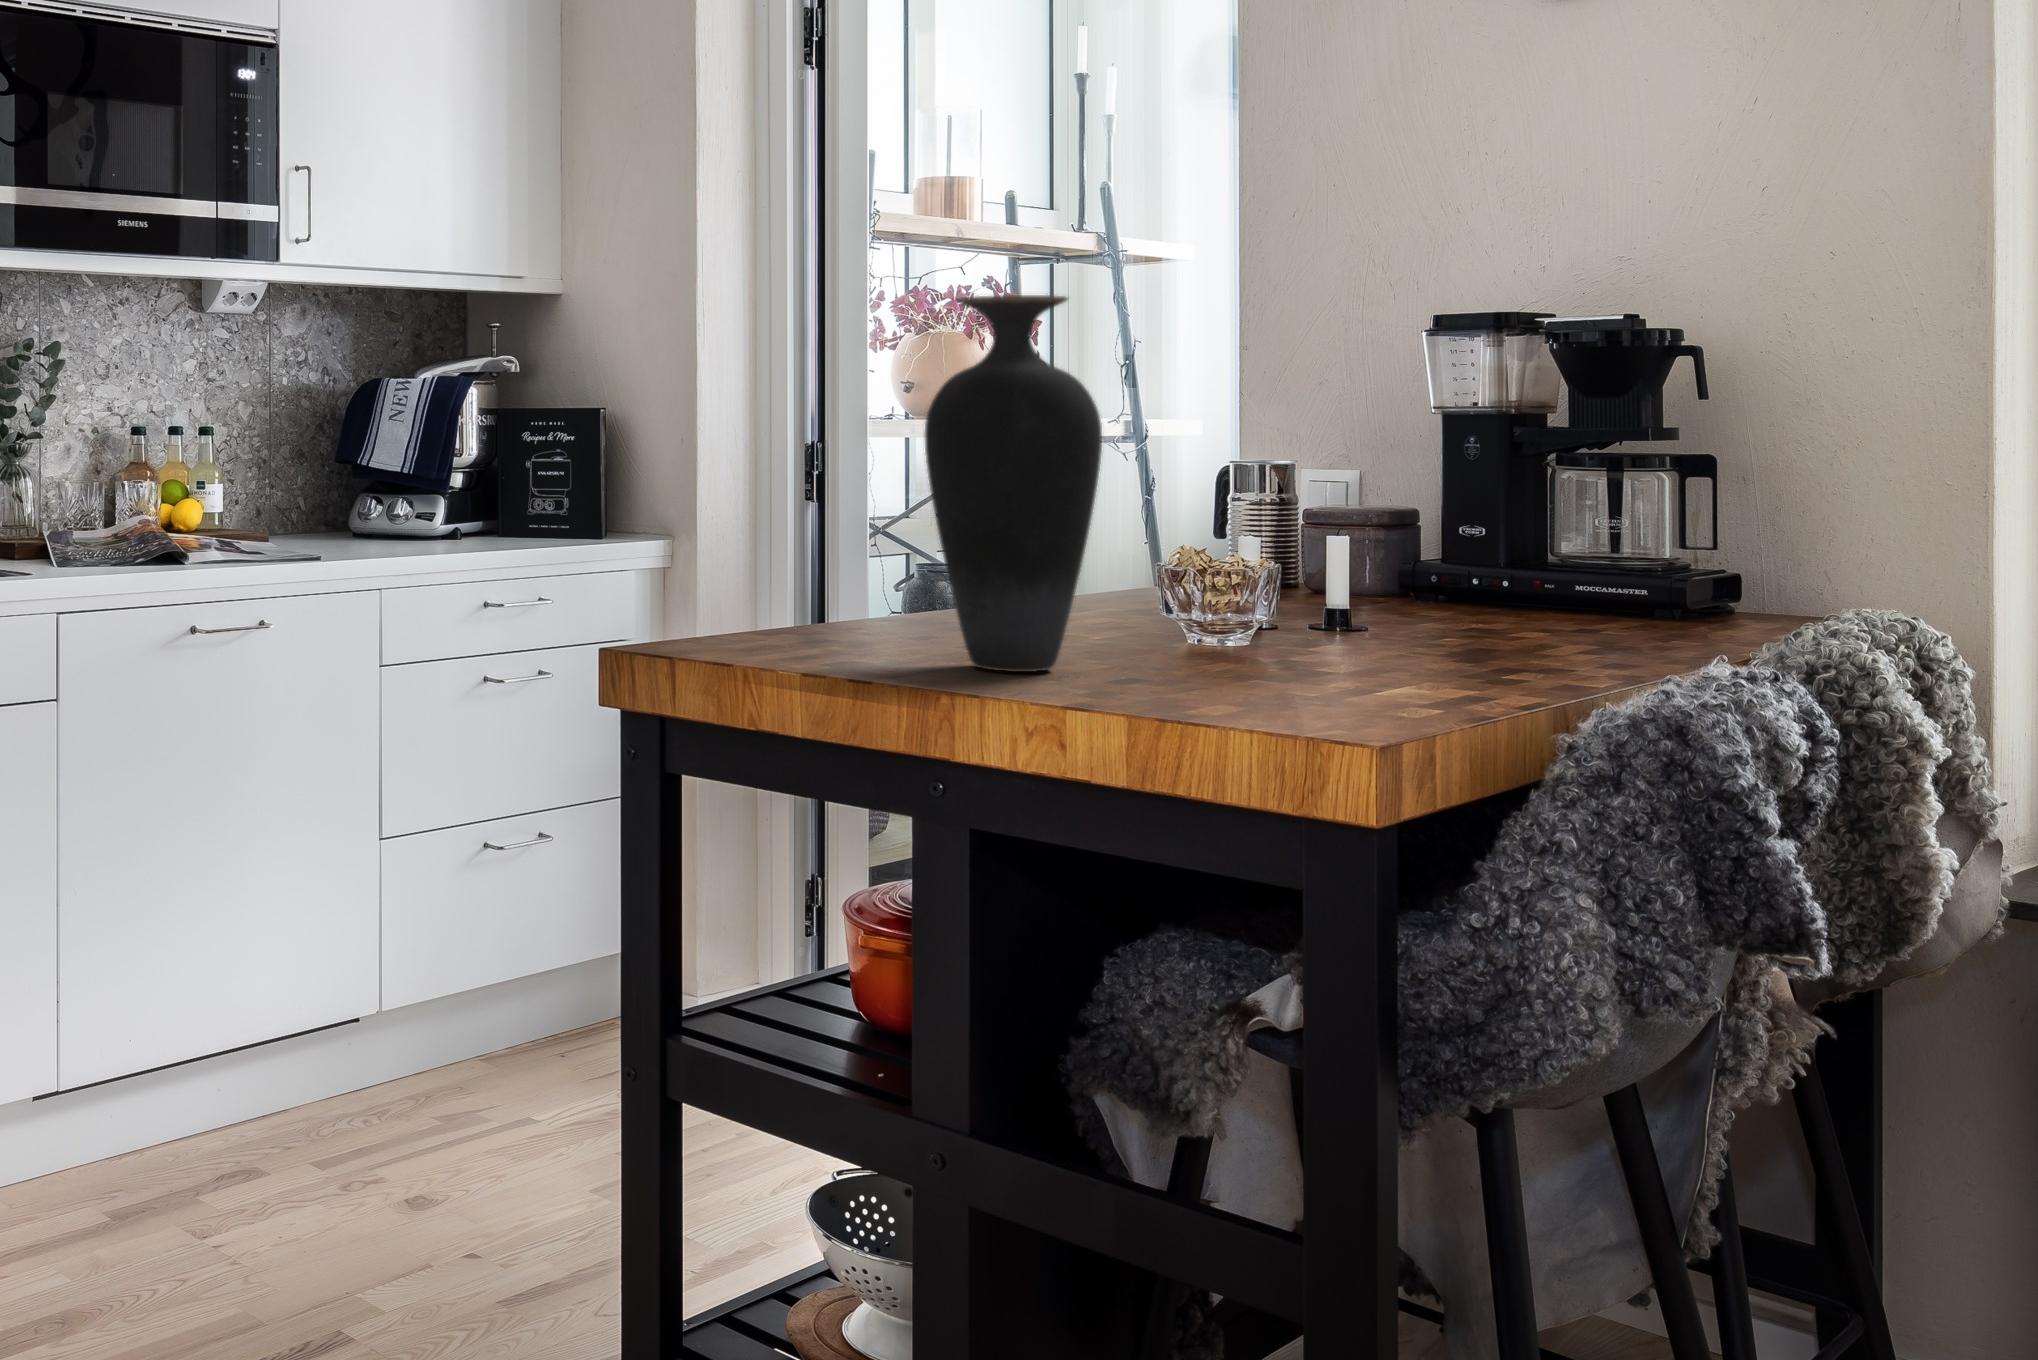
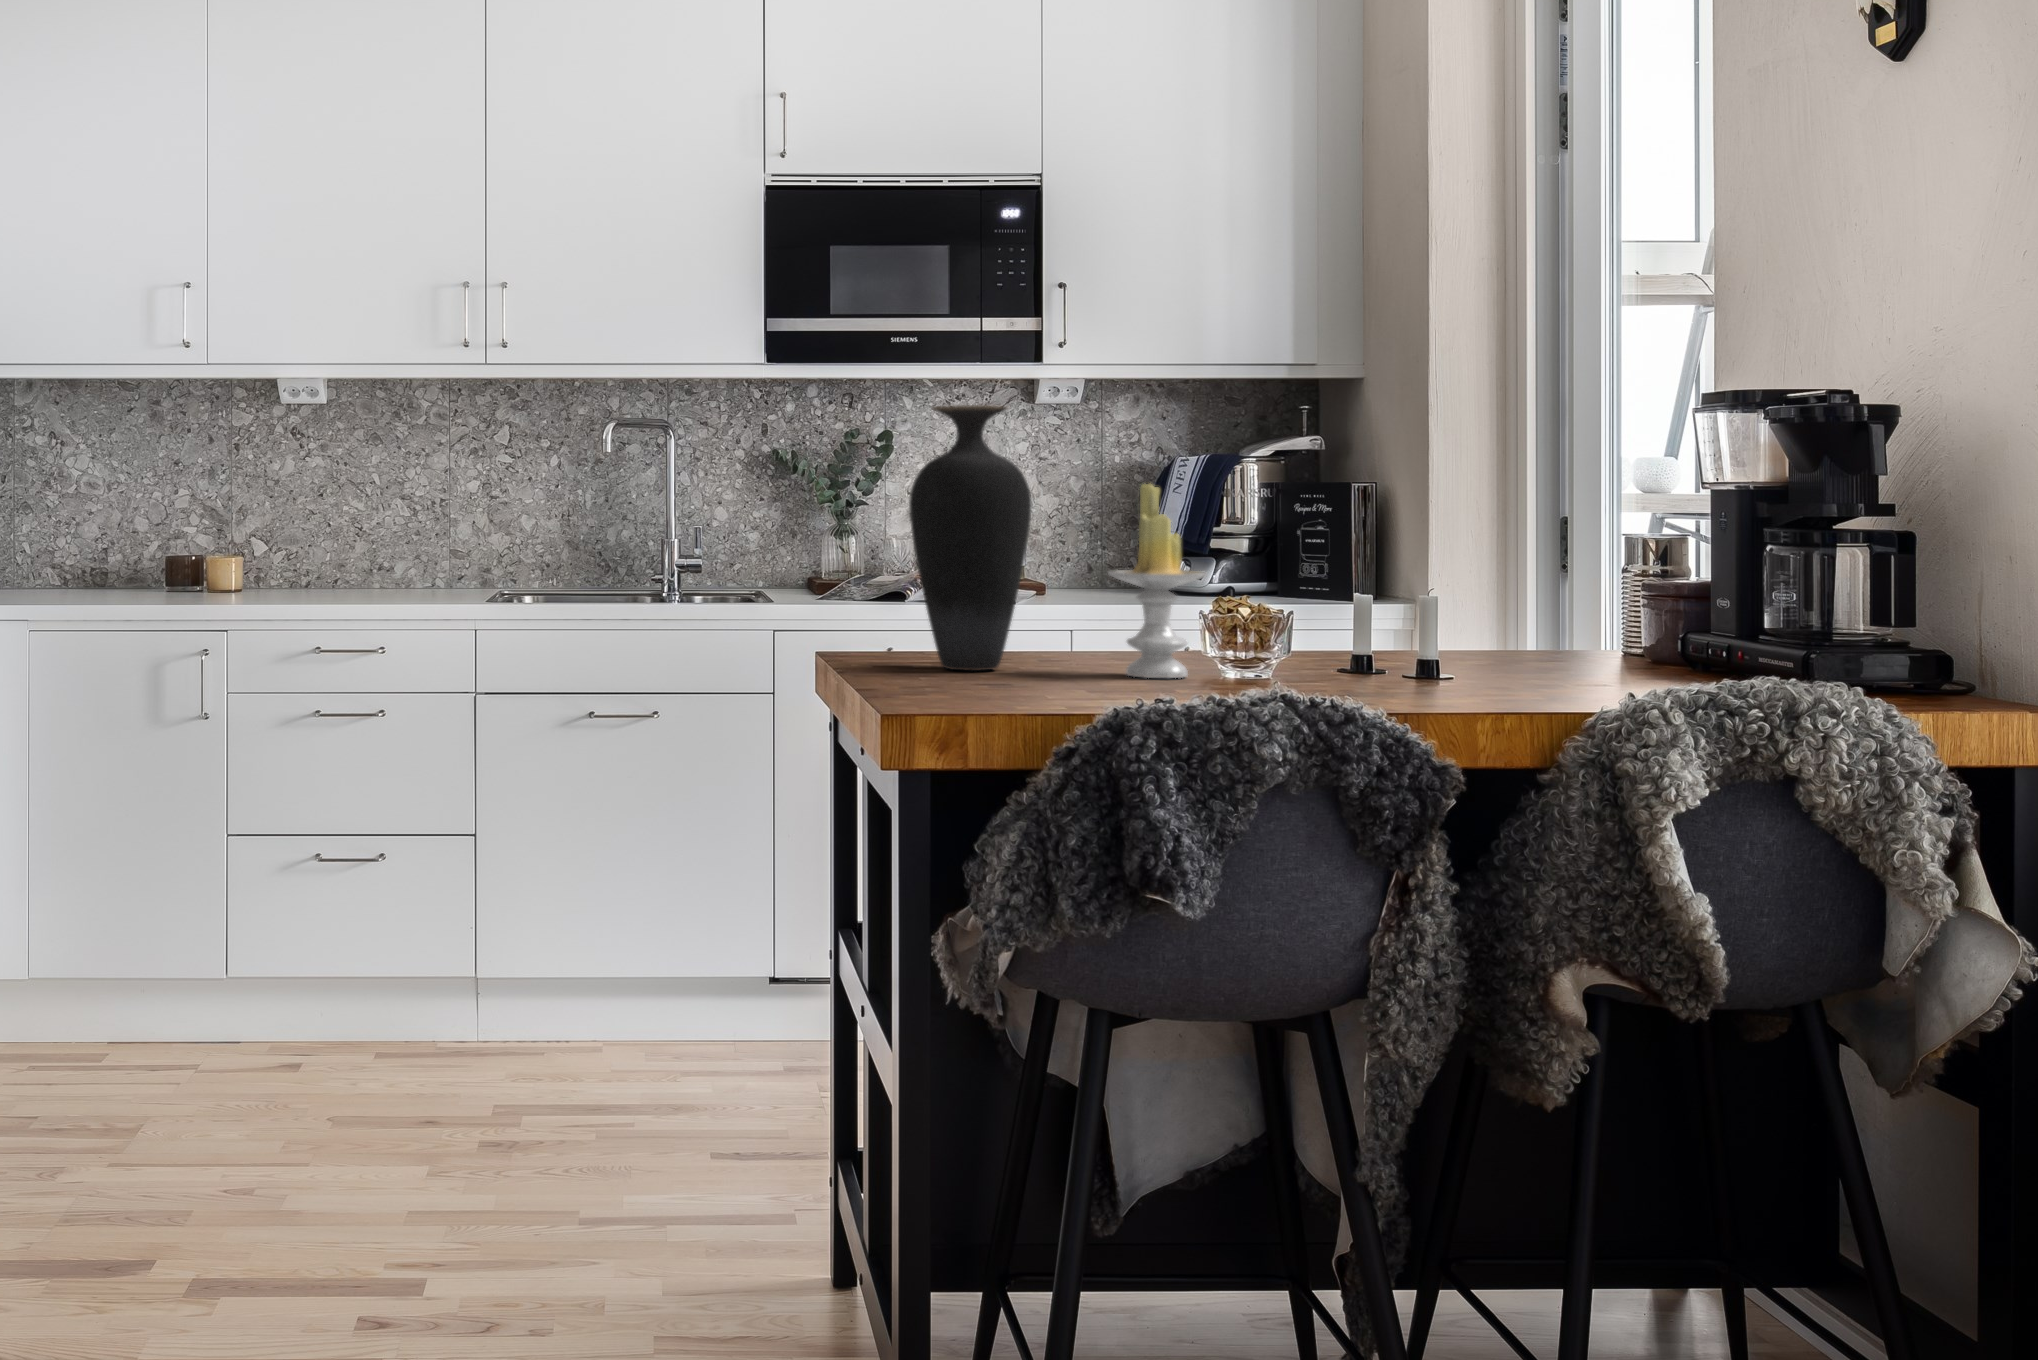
candle: none [1144,406,1282,663] -> present [1108,484,1206,678]

